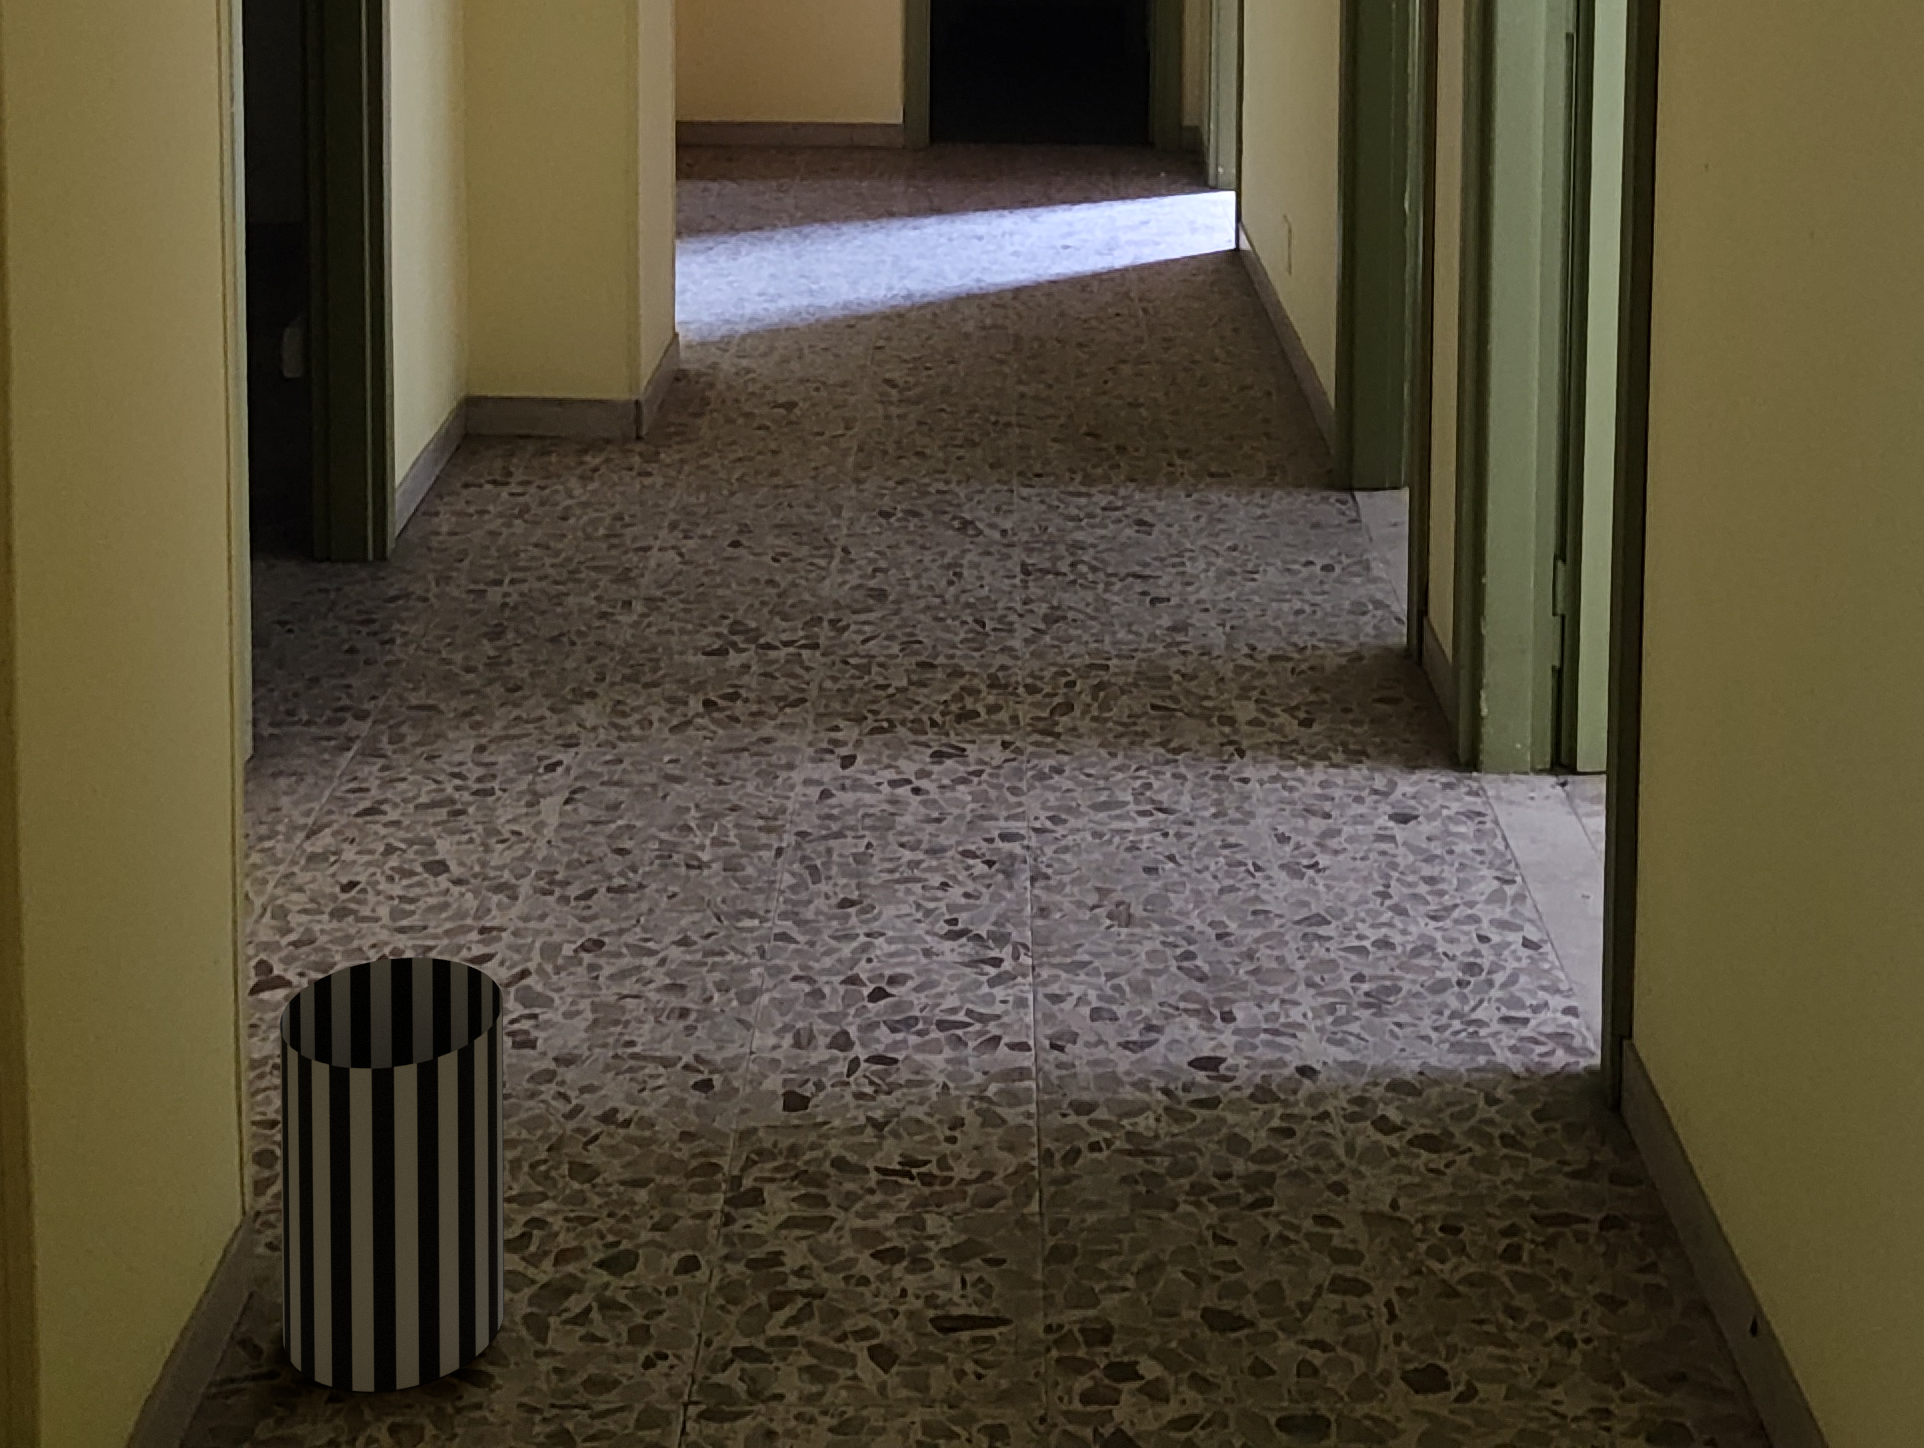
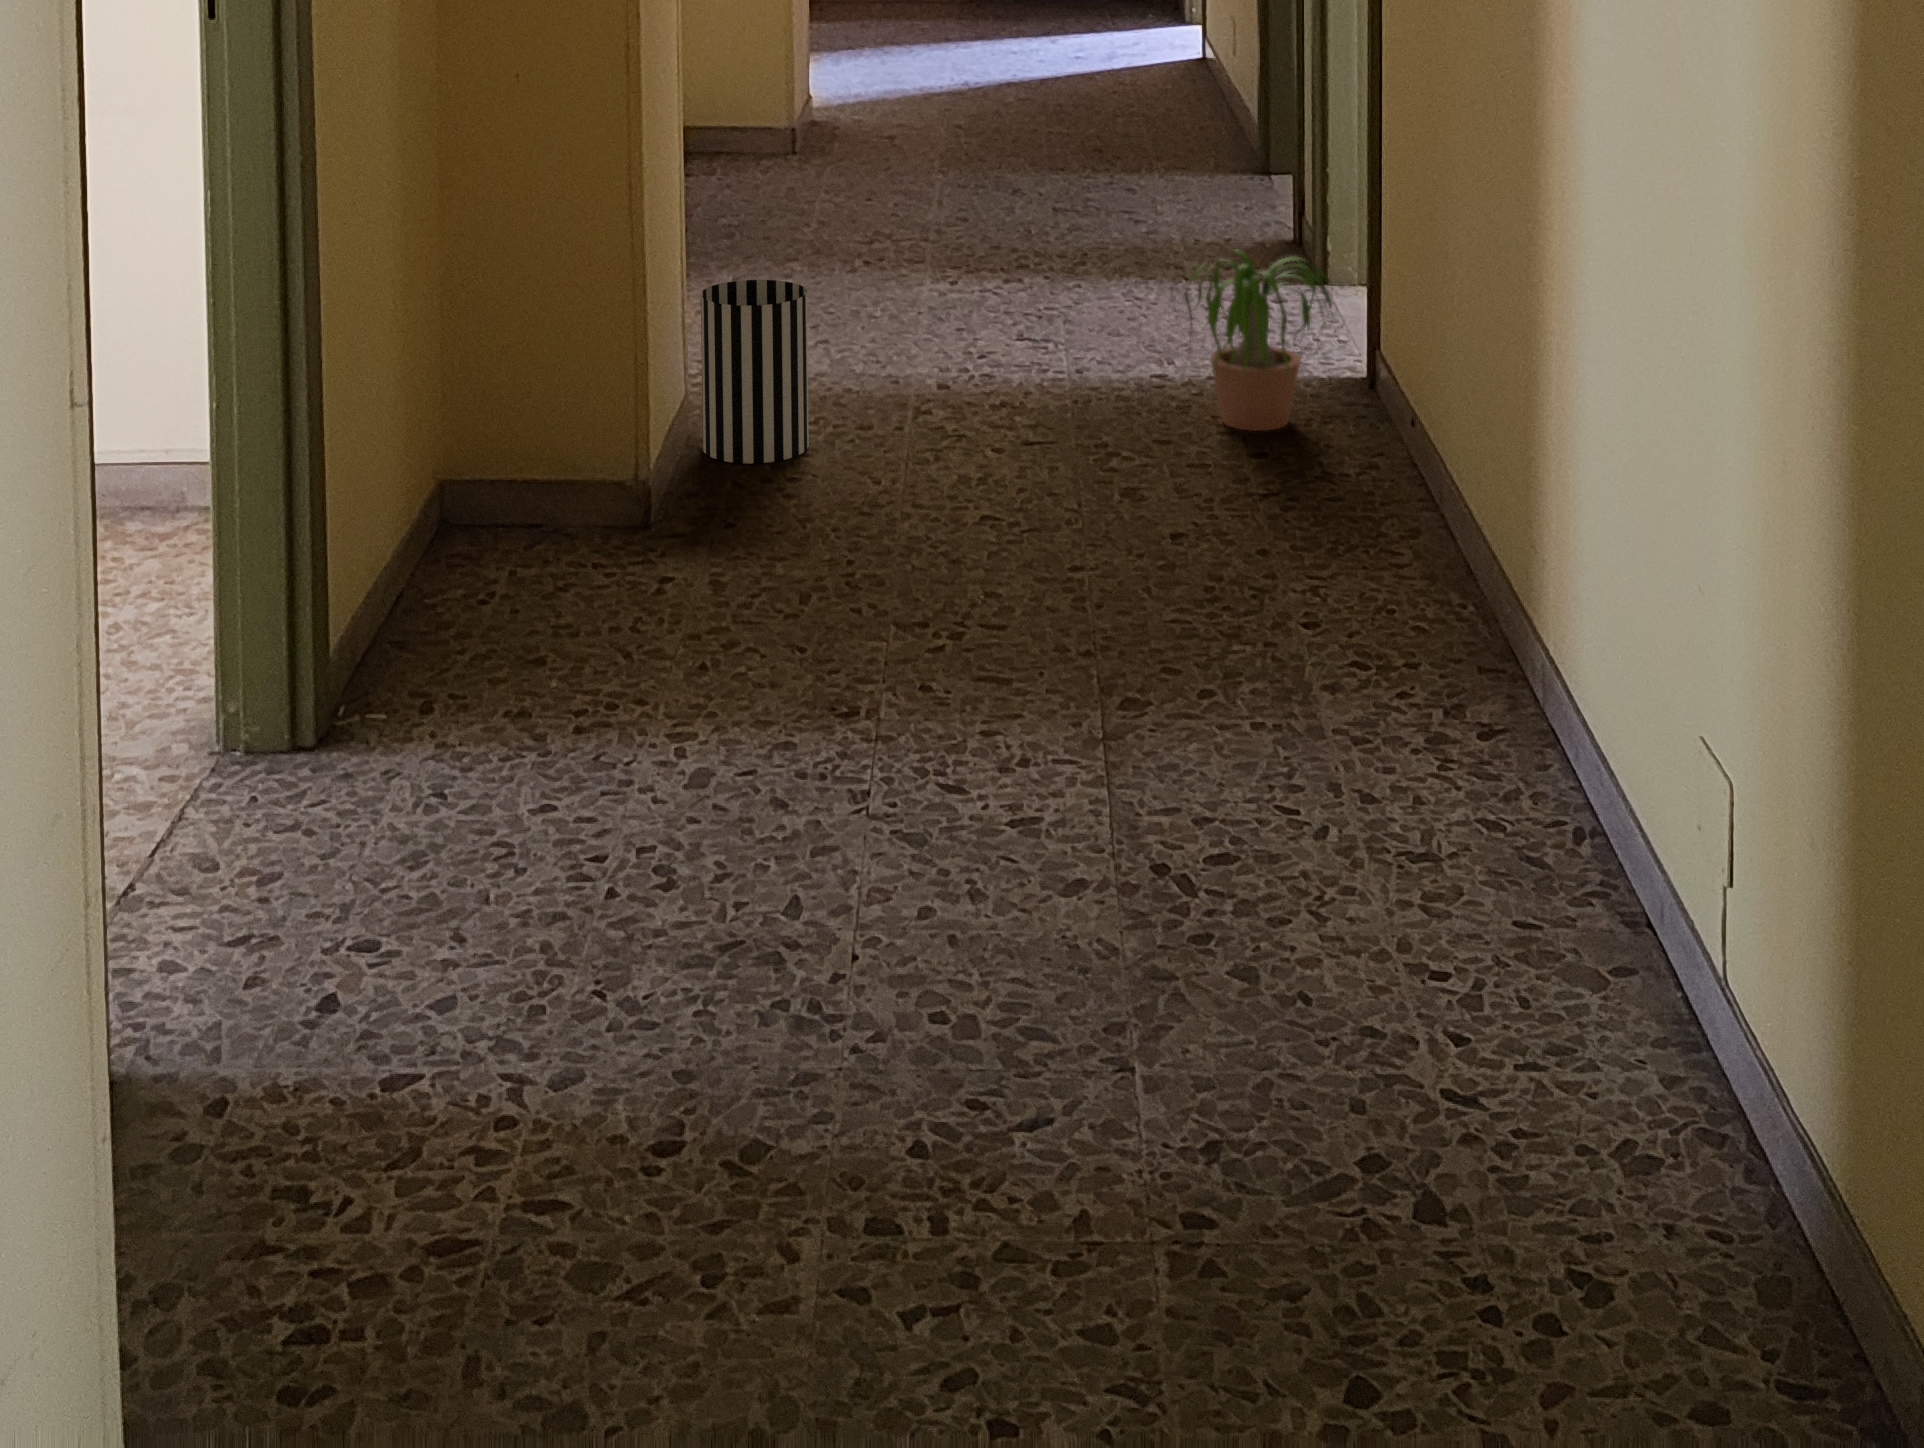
potted plant: none [1245,882,1616,1280] -> present [1184,249,1345,431]

